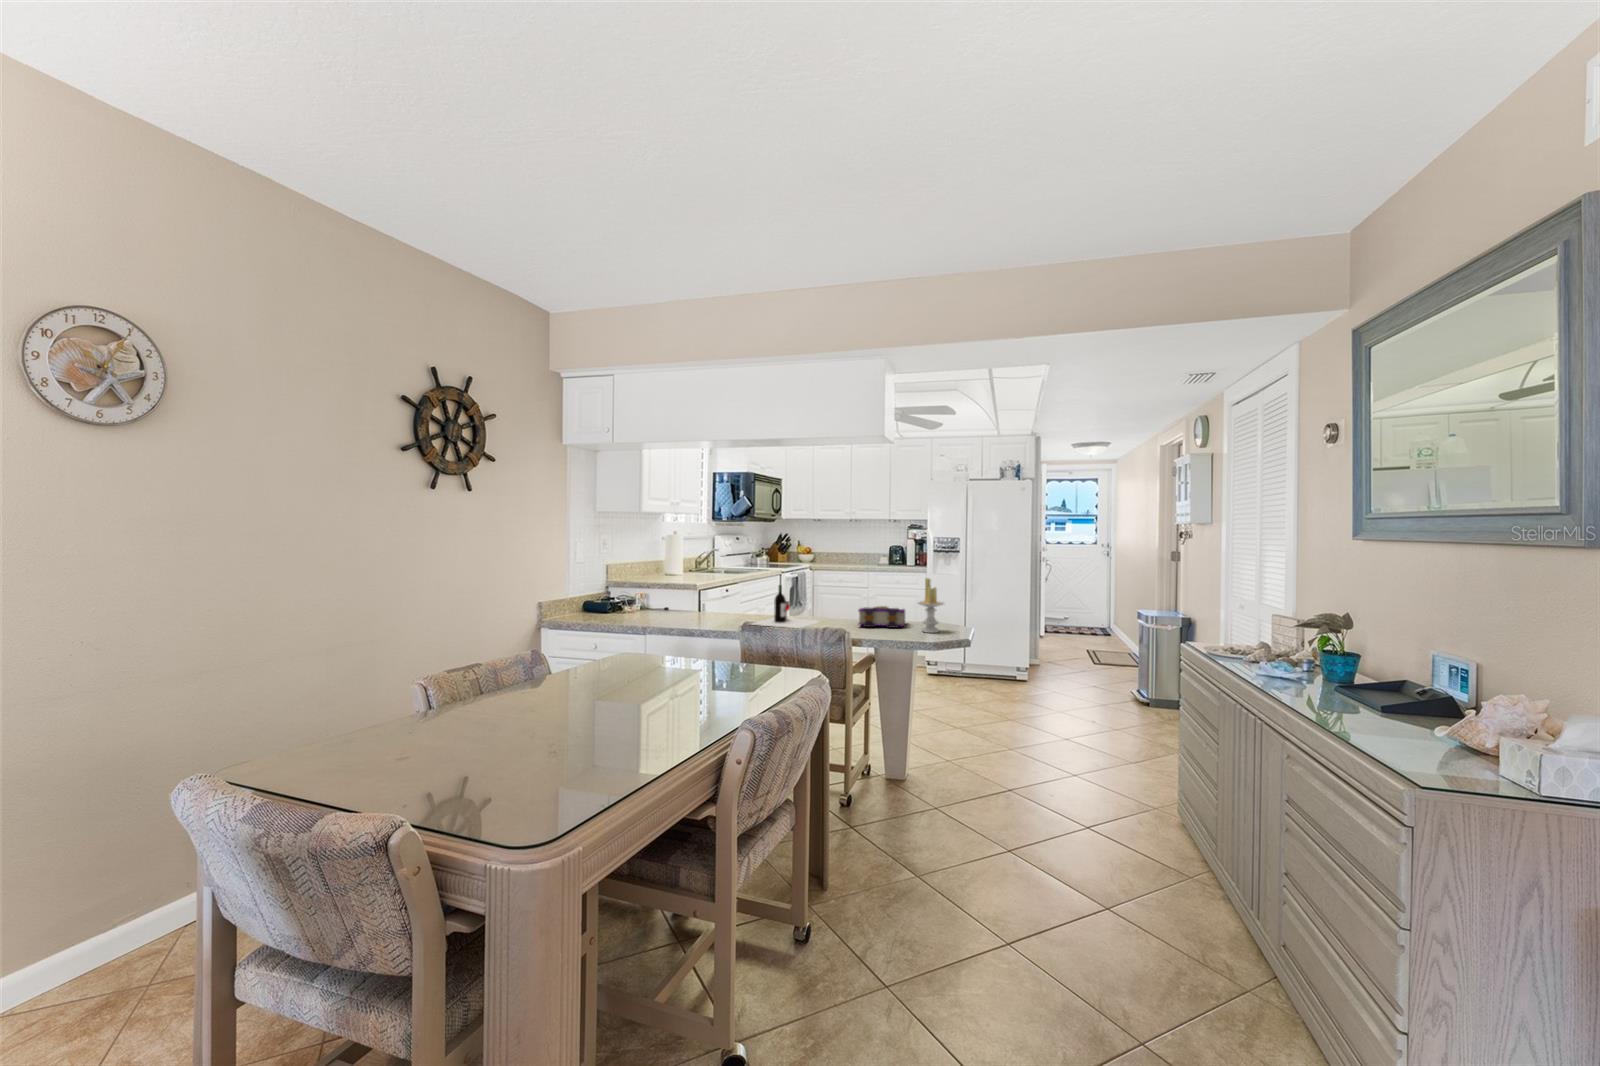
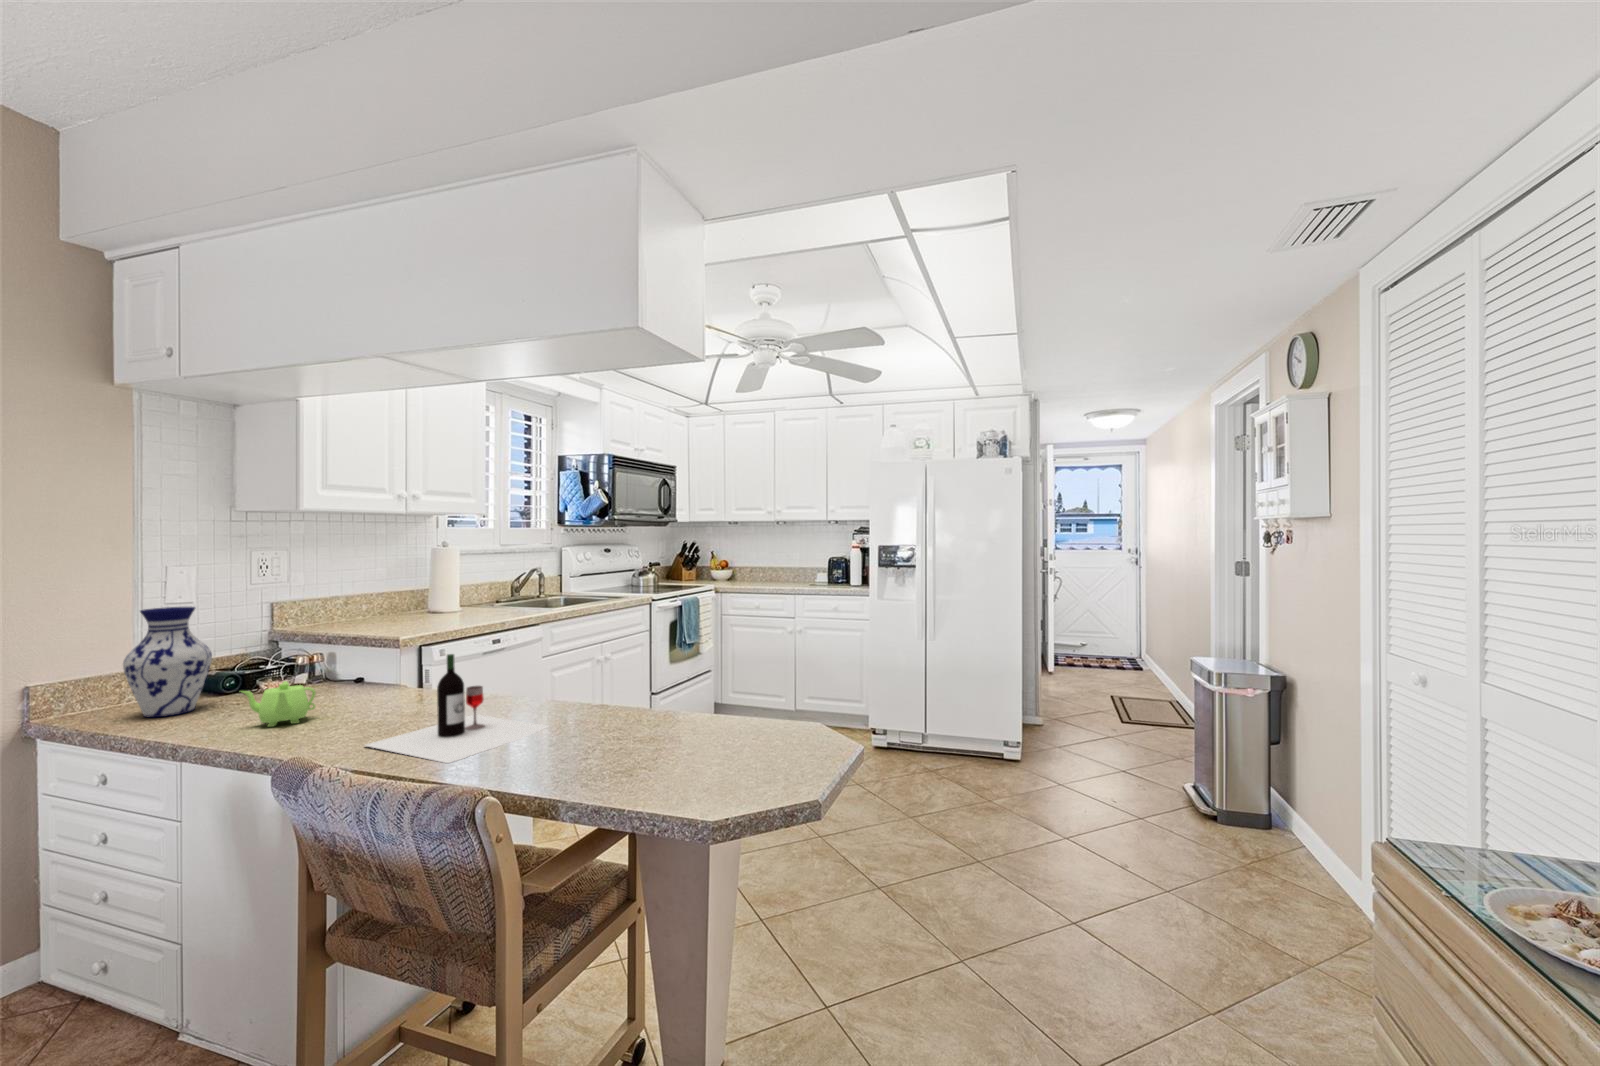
vase: none [592,564,627,619] -> present [123,607,212,717]
candle: present [918,578,944,633] -> none [689,650,758,793]
teapot: none [668,601,695,621] -> present [242,681,316,727]
book: present [858,606,905,628] -> none [579,705,709,764]

